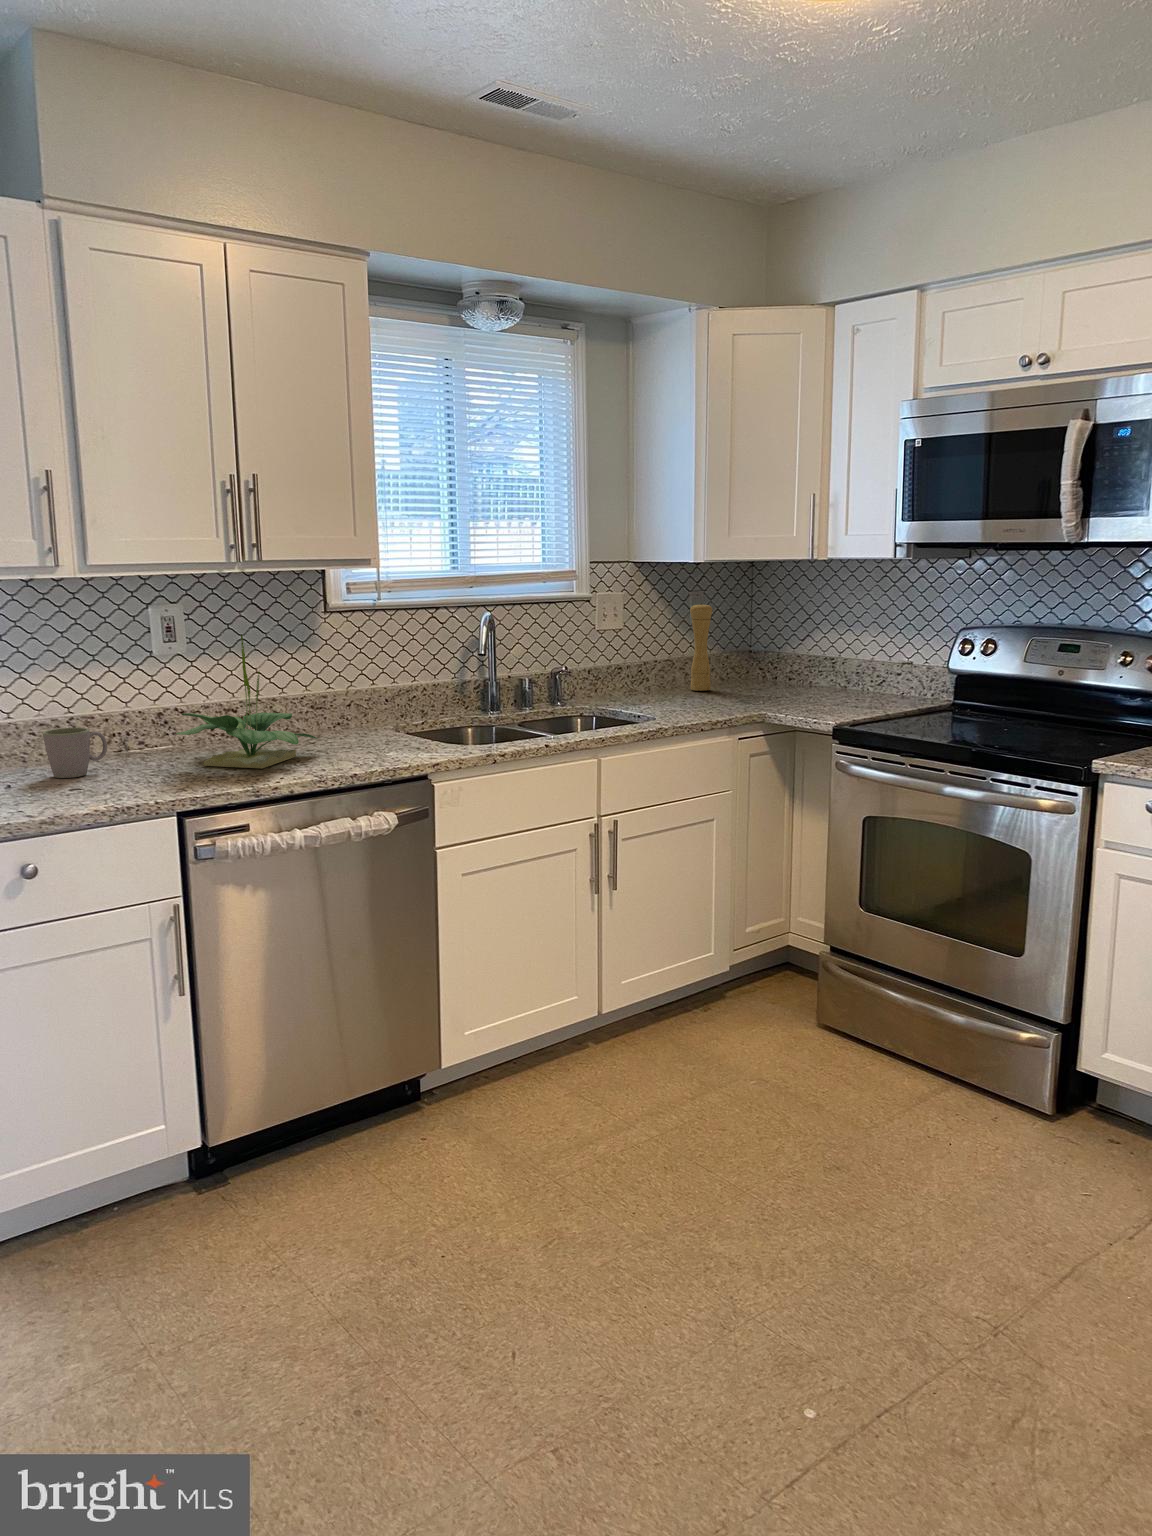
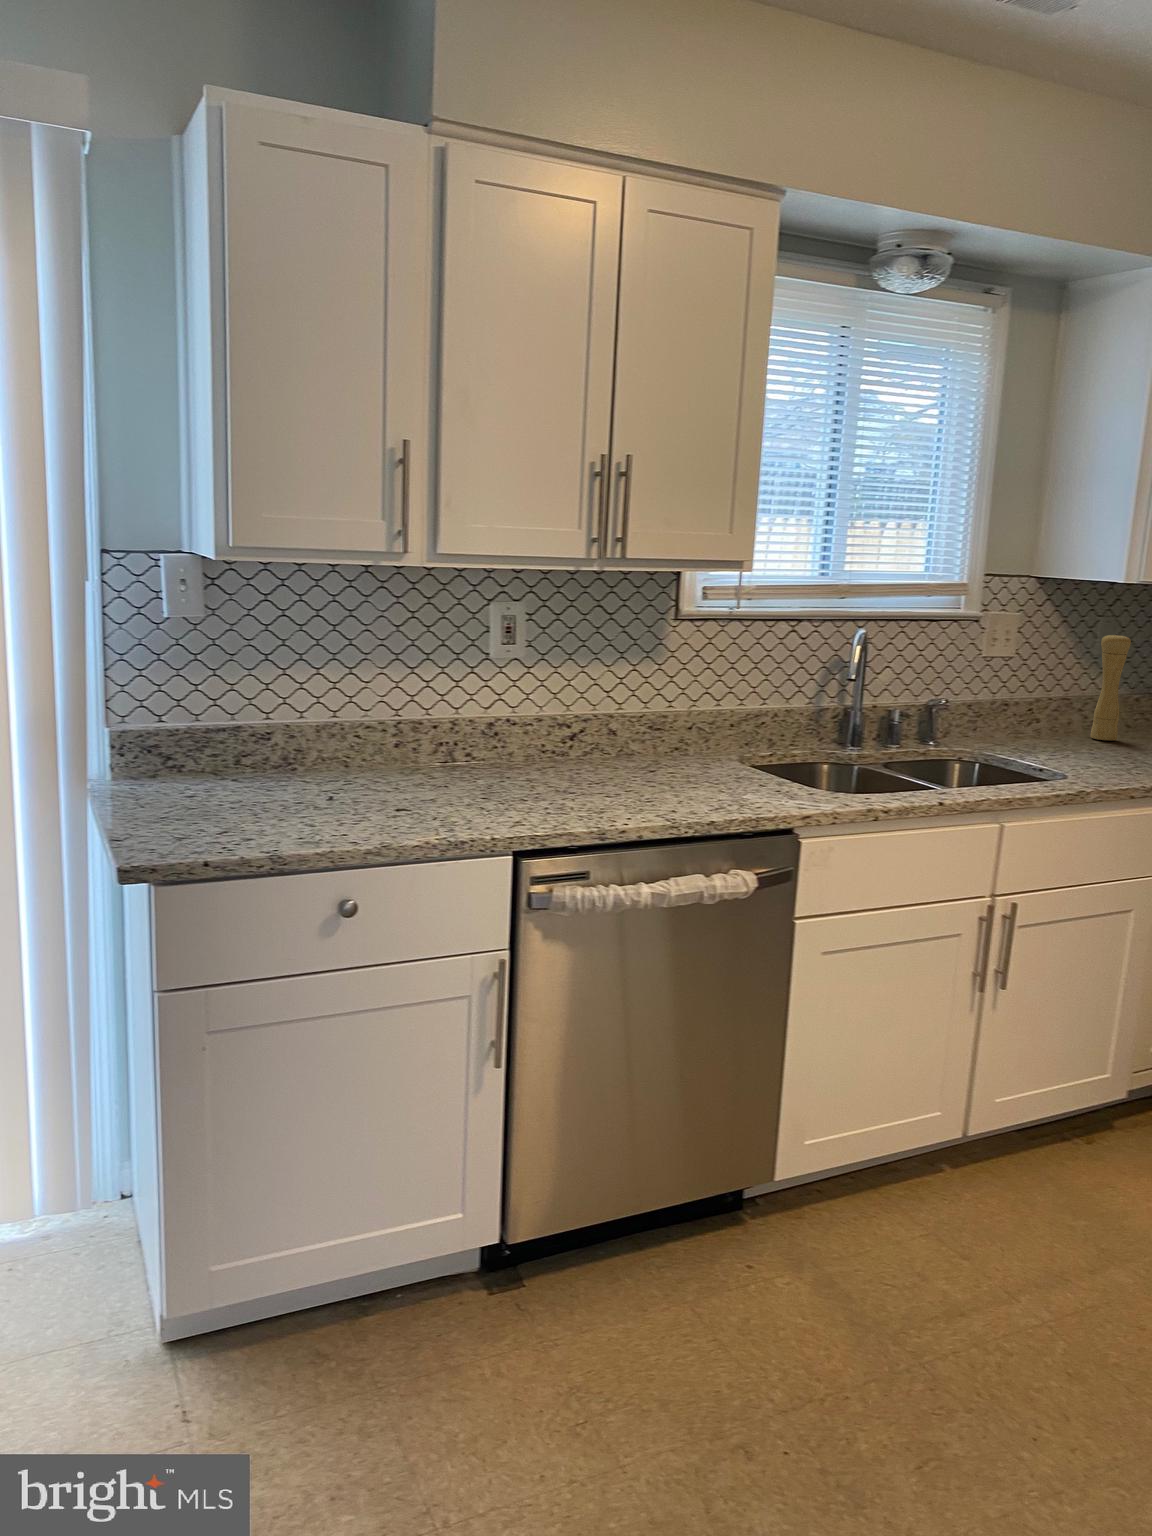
potted plant: present [176,636,317,768] -> none [511,644,667,803]
mug: present [43,728,107,778] -> none [369,735,435,793]

